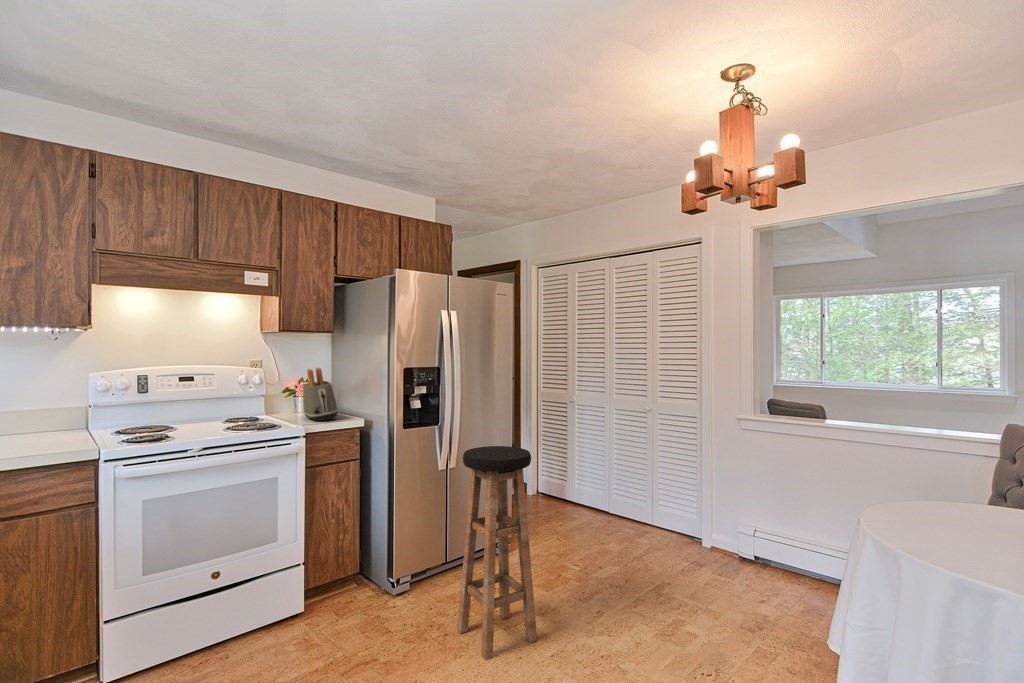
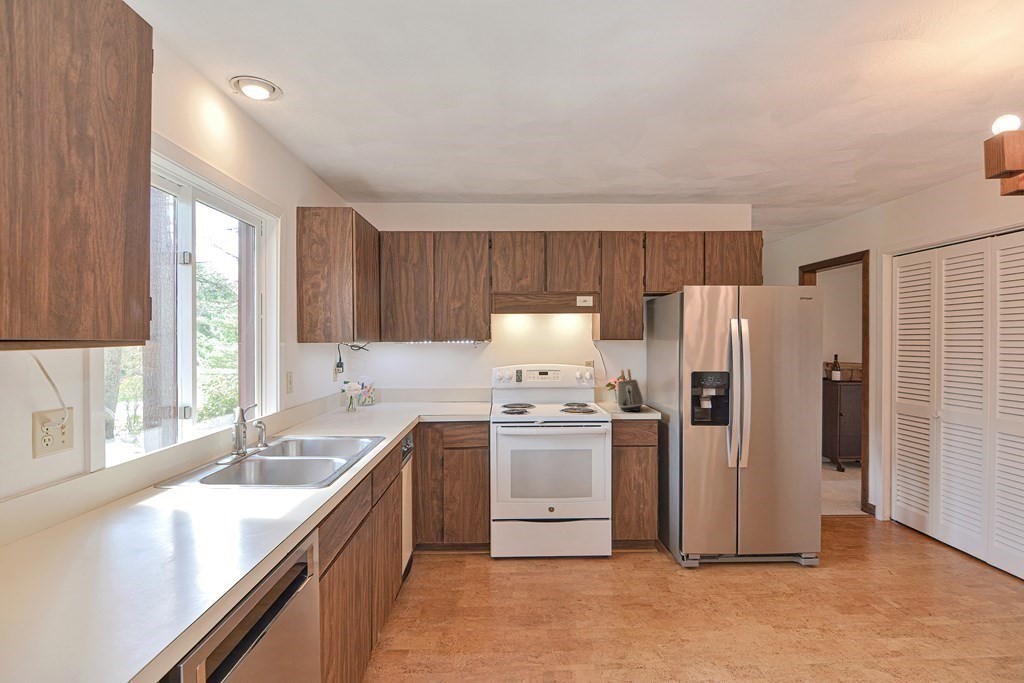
bar stool: present [457,446,537,660] -> none [726,449,801,642]

